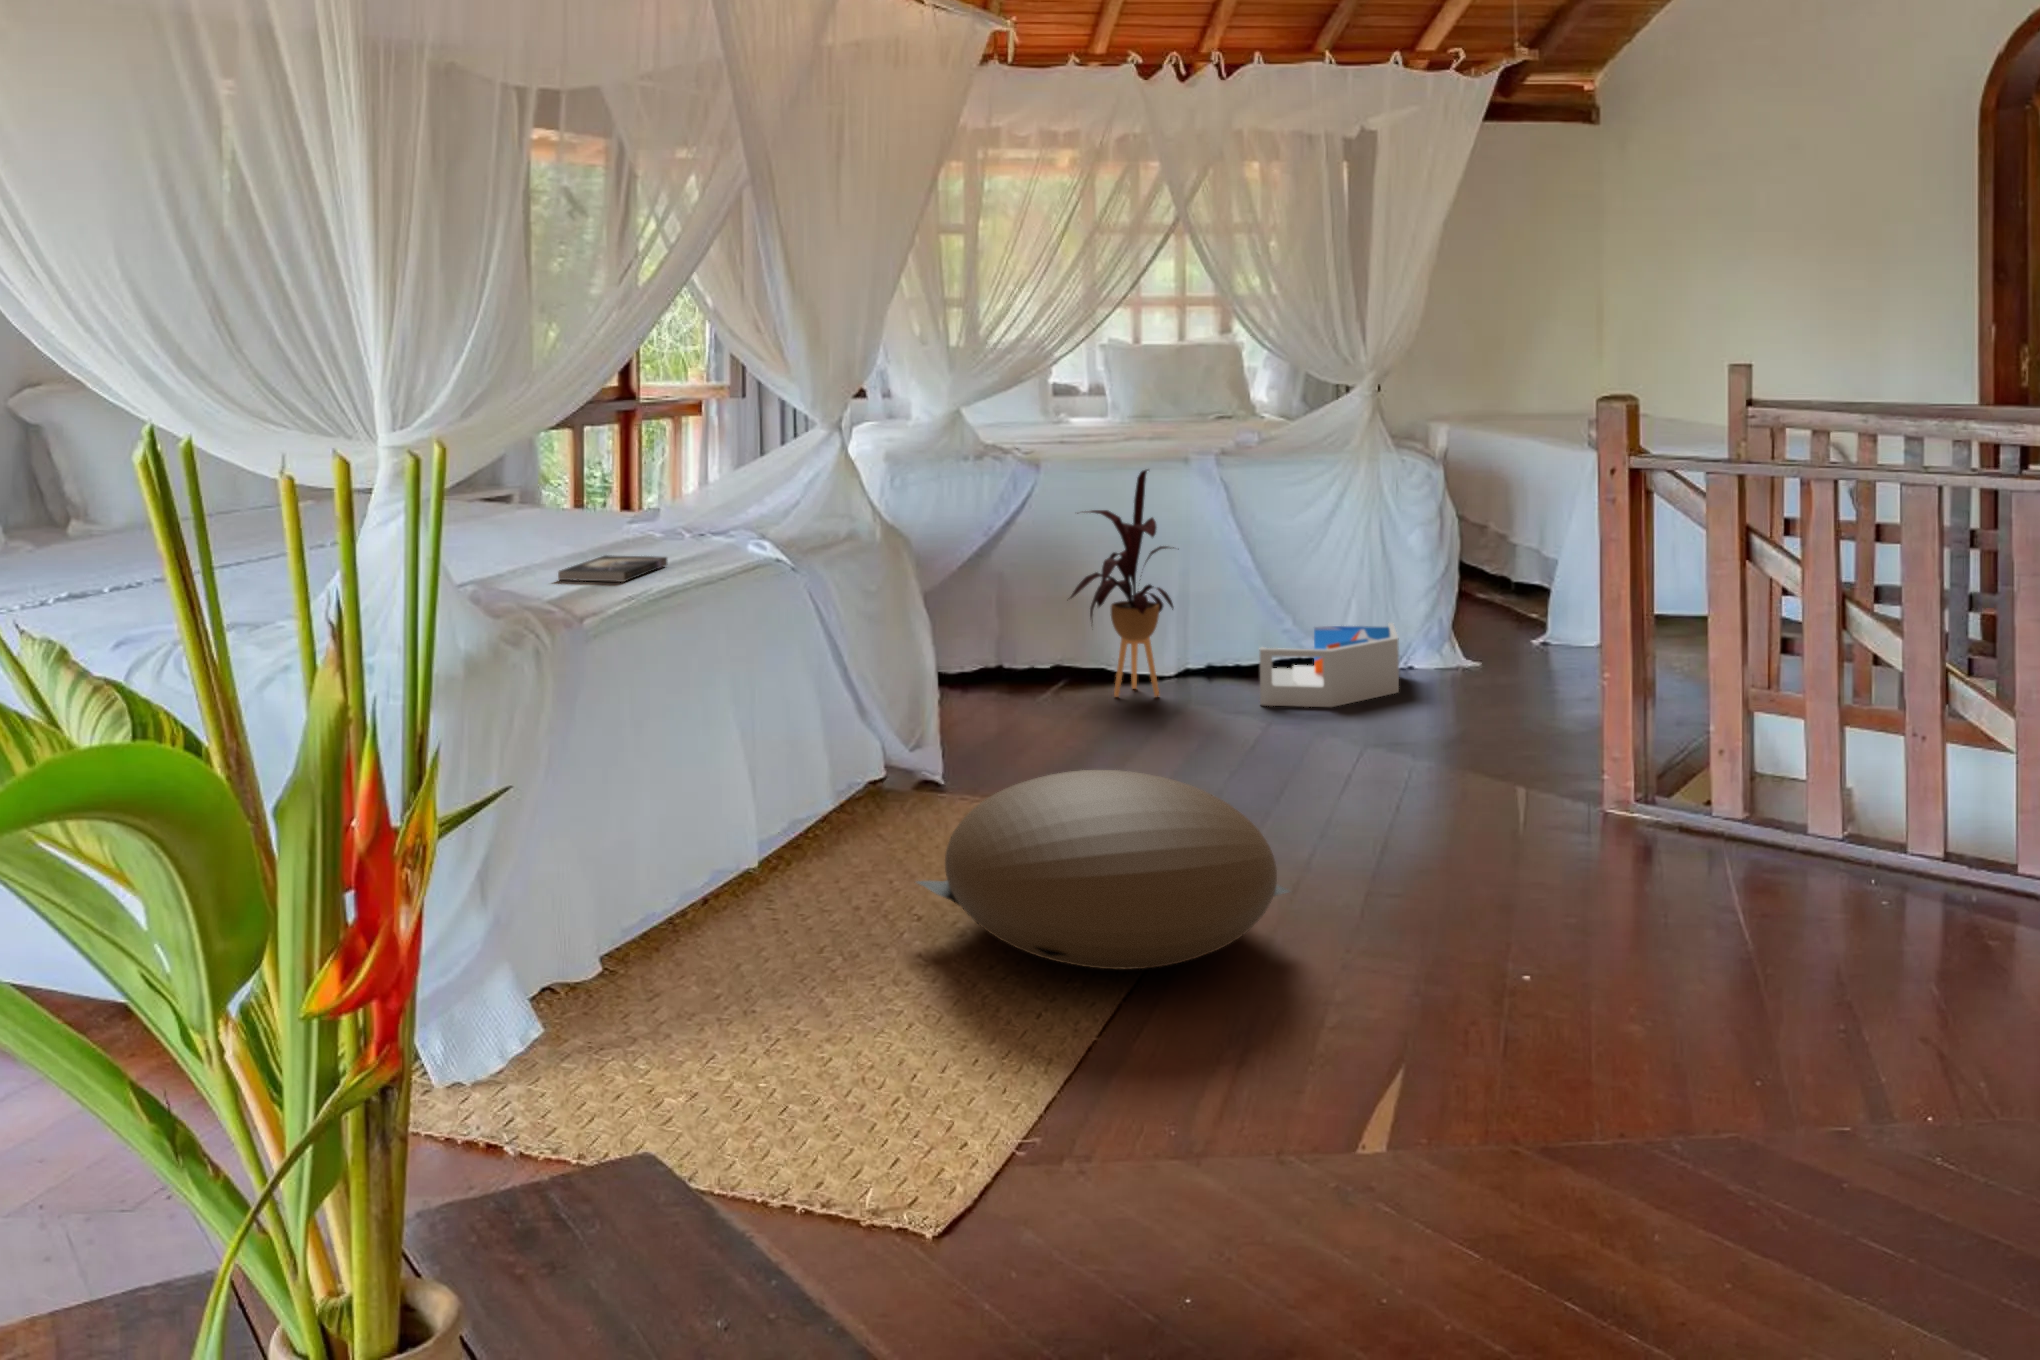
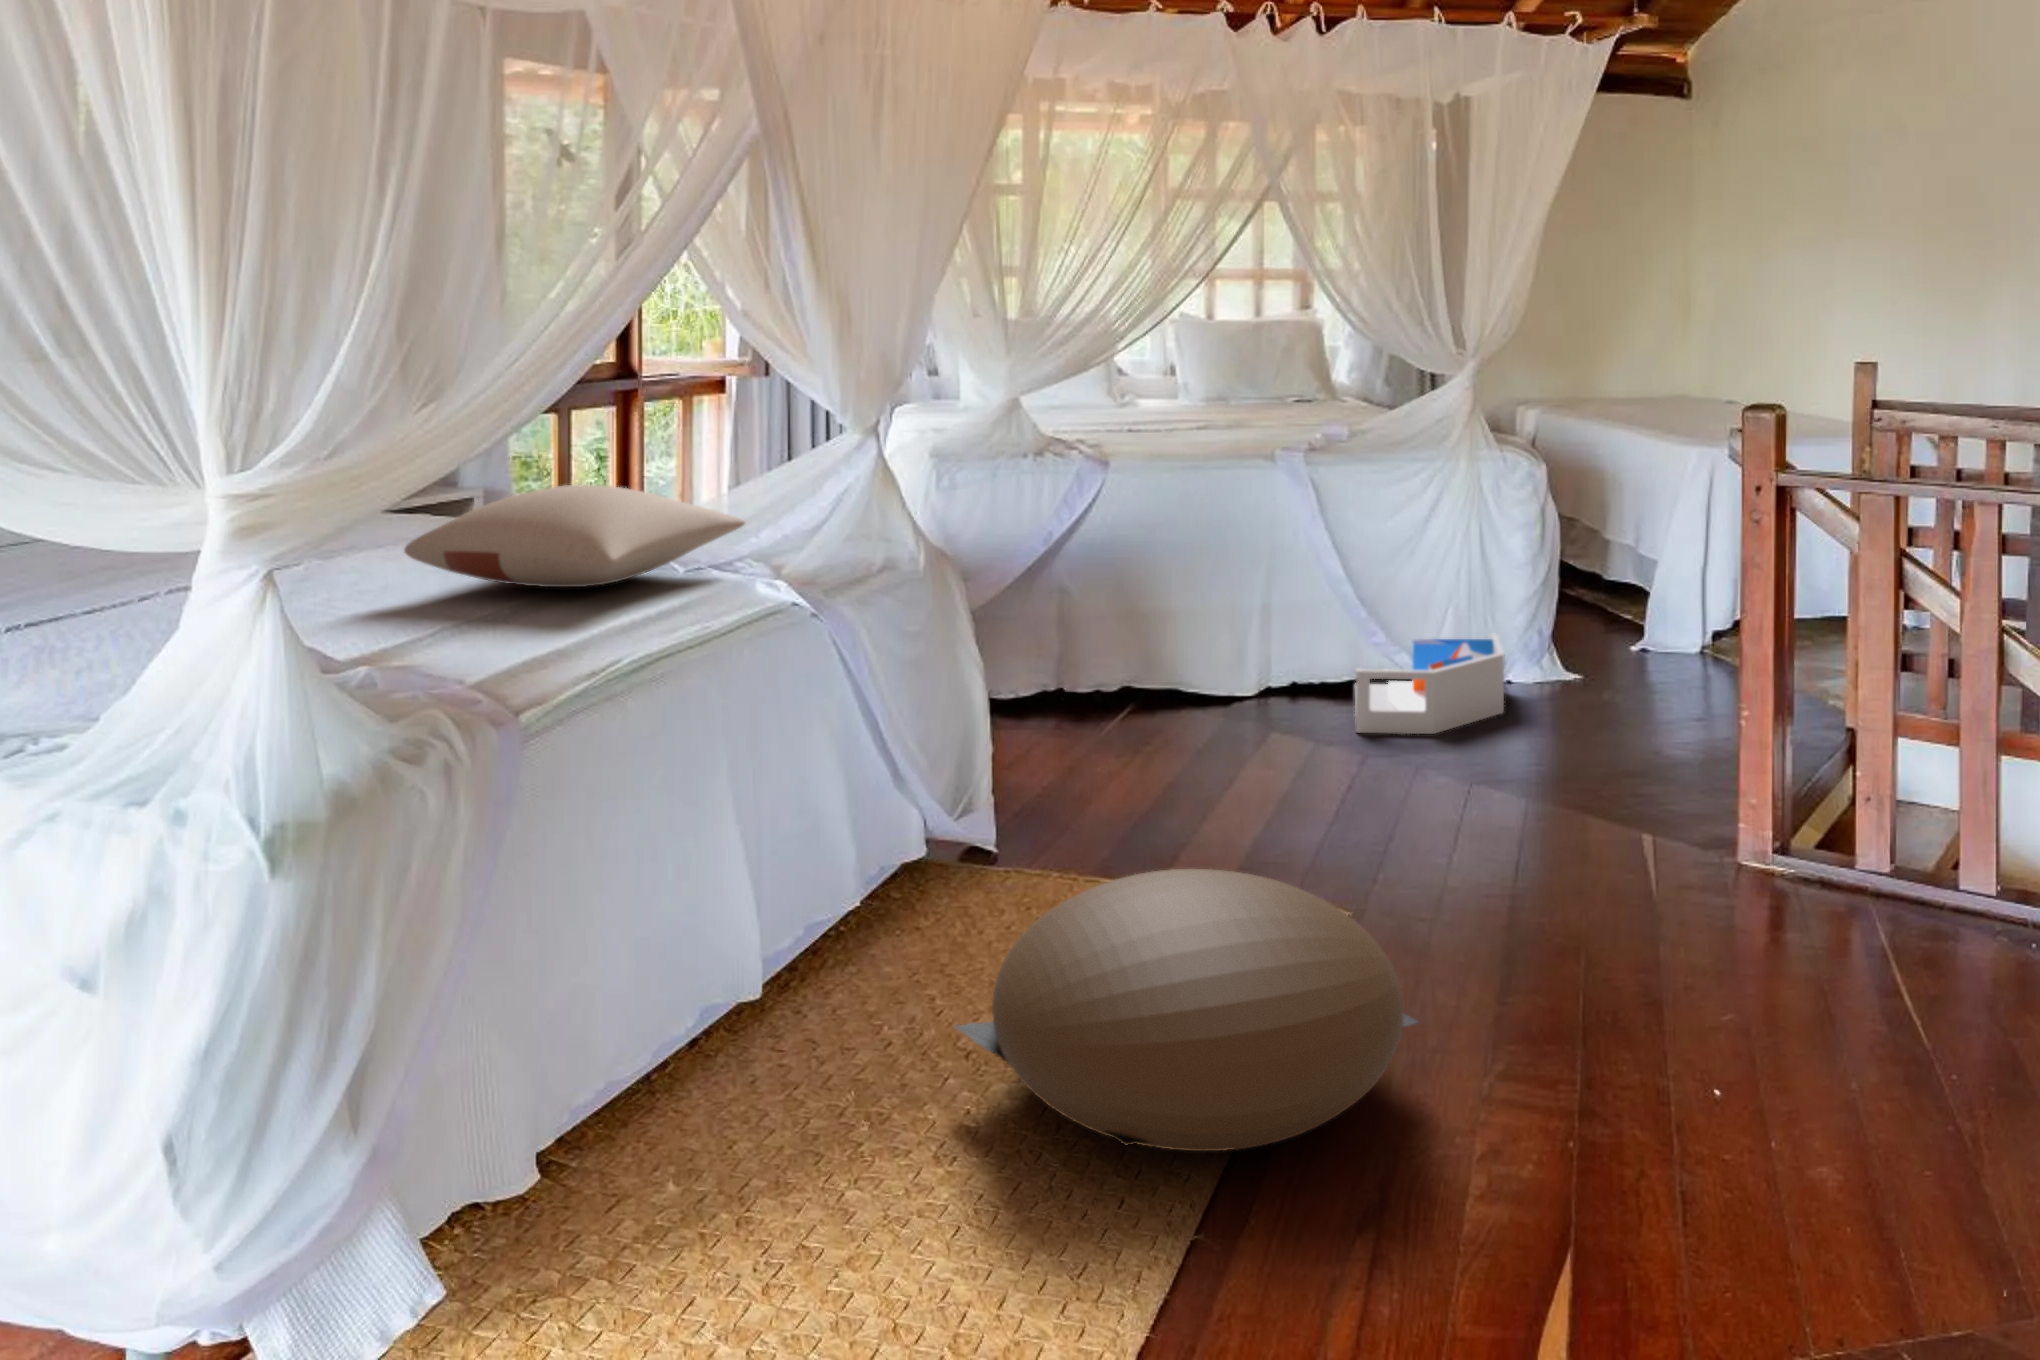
pillow: none [493,464,742,540] -> present [404,484,745,587]
house plant: present [1070,470,1174,697] -> none [1141,470,1270,725]
book: present [558,555,667,582] -> none [476,614,634,659]

